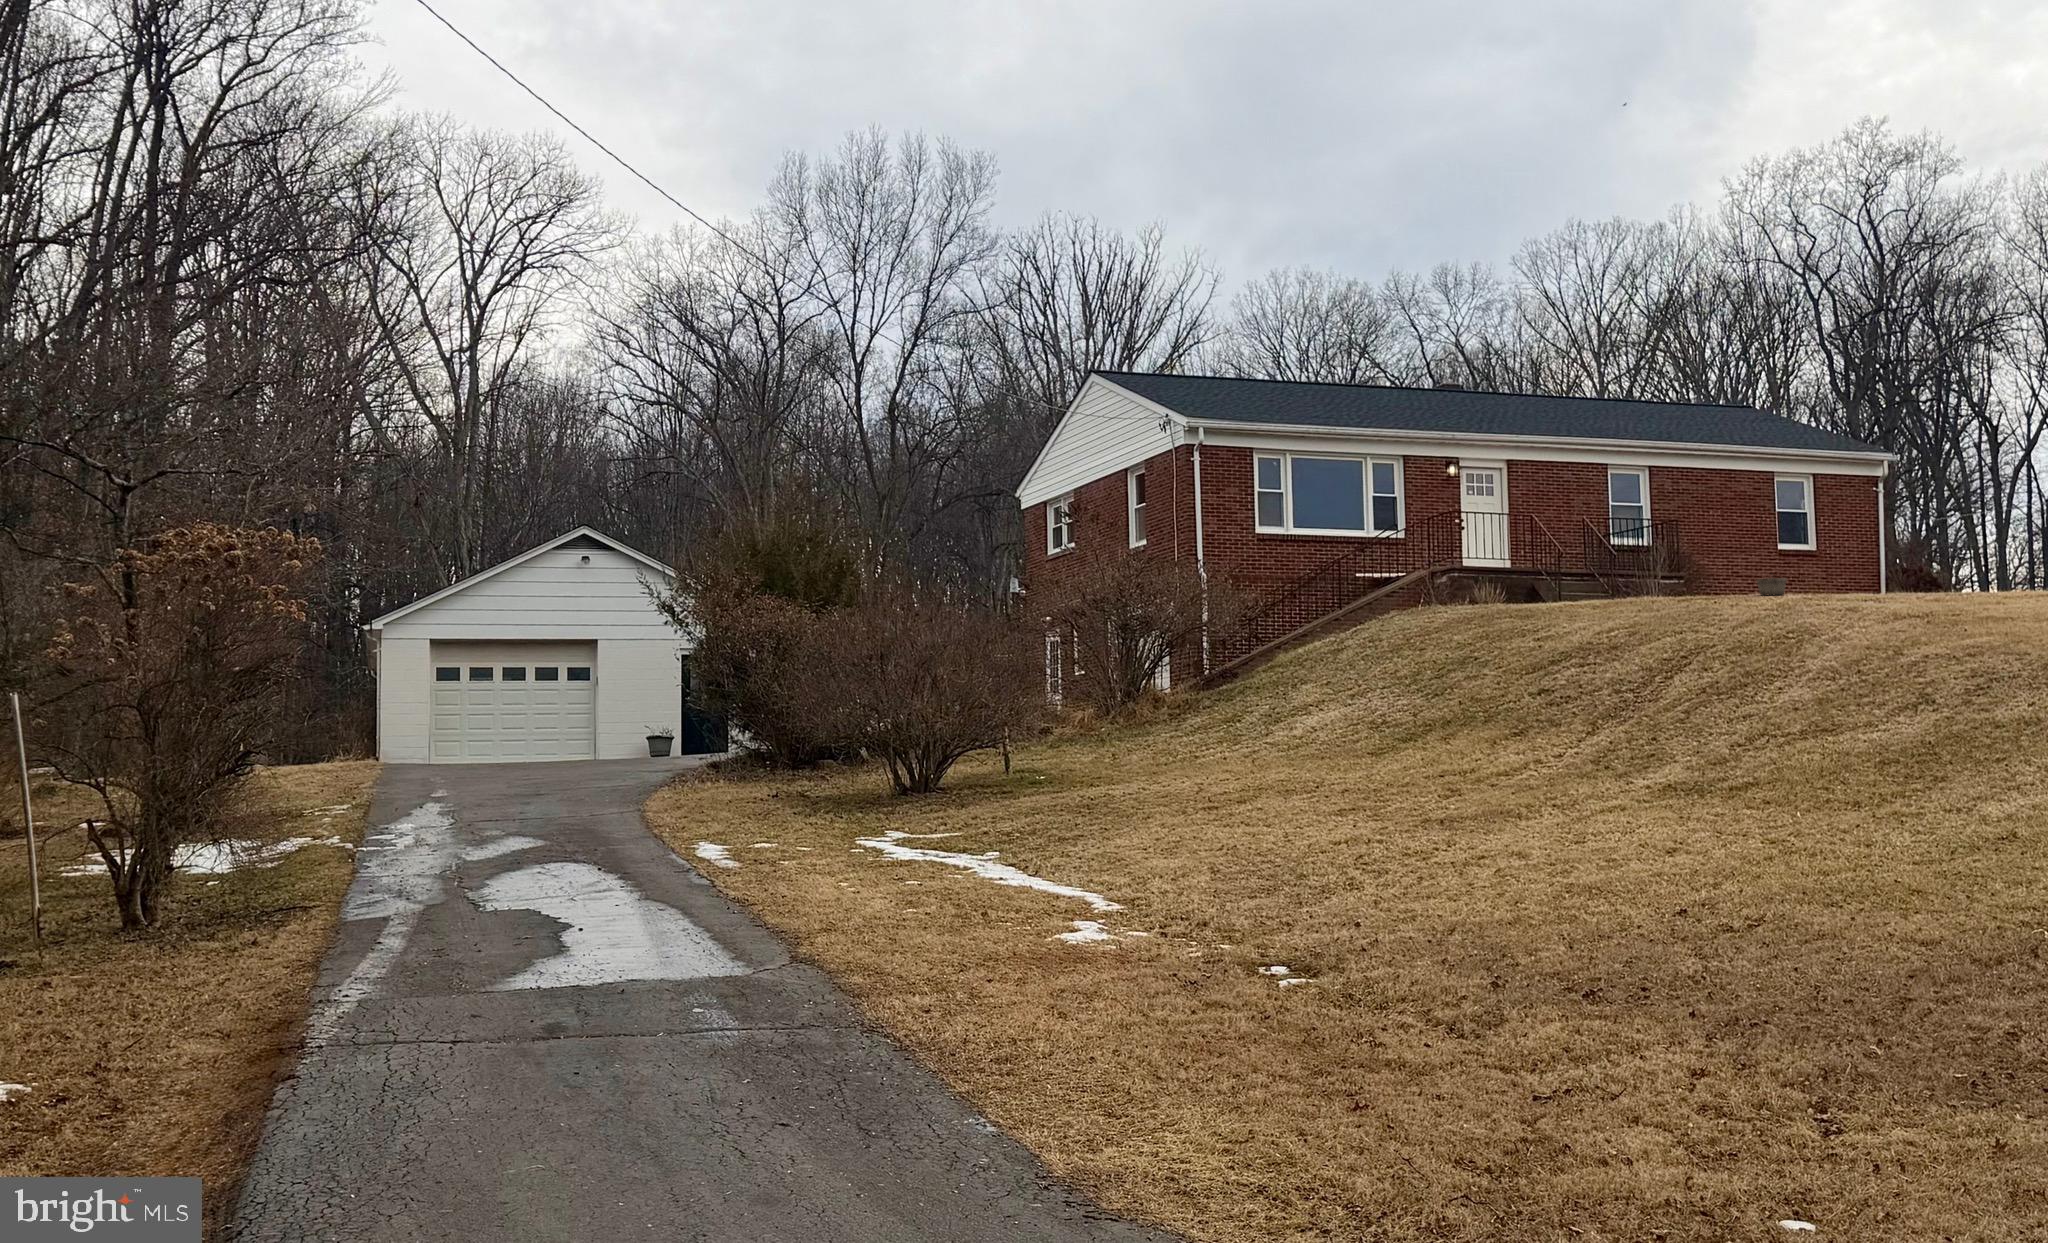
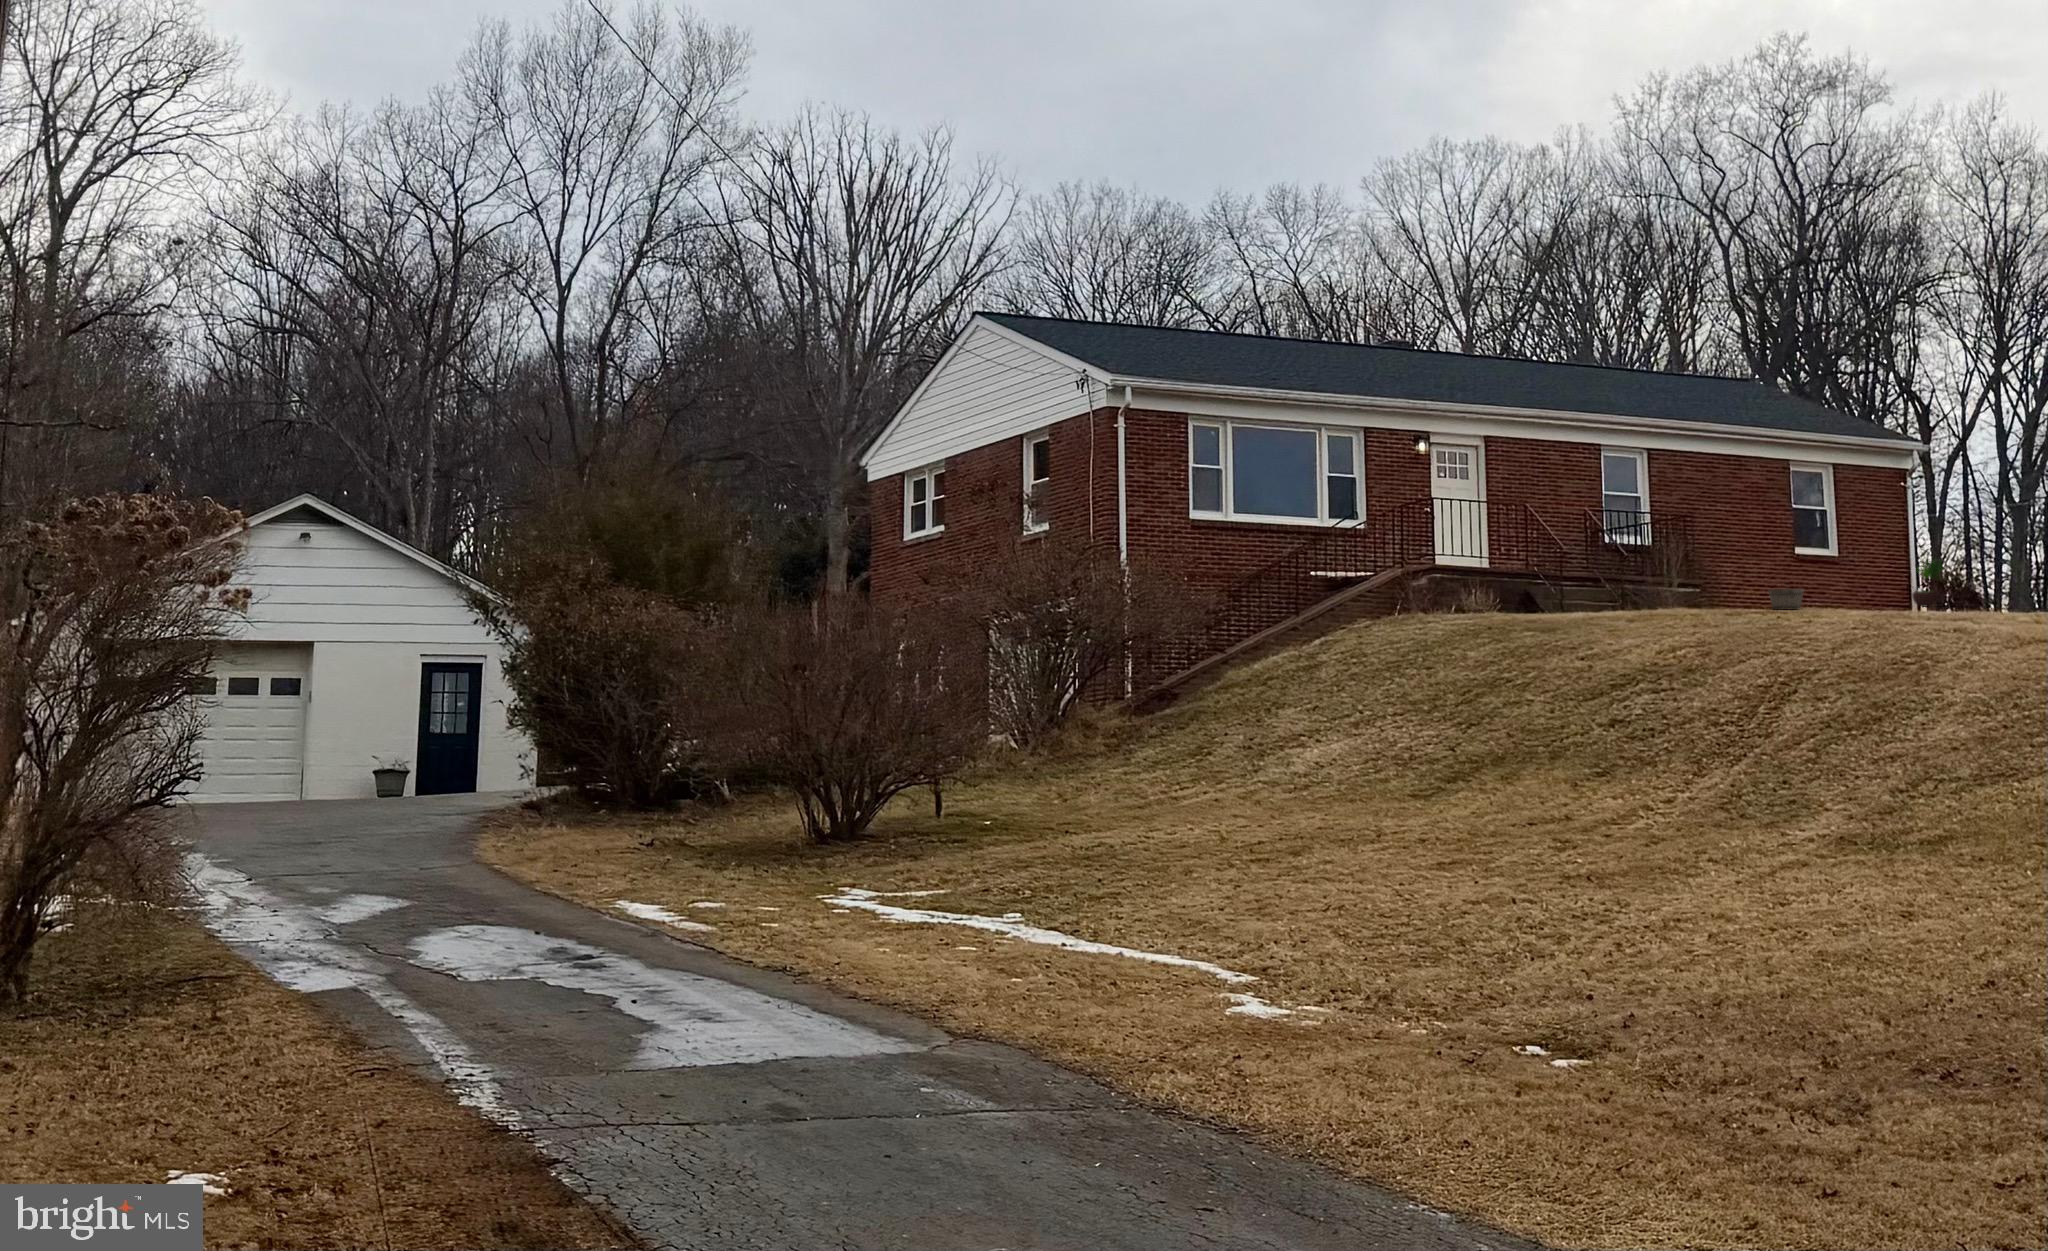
potted tree: none [1890,547,1918,591] -> present [1912,561,1942,607]

